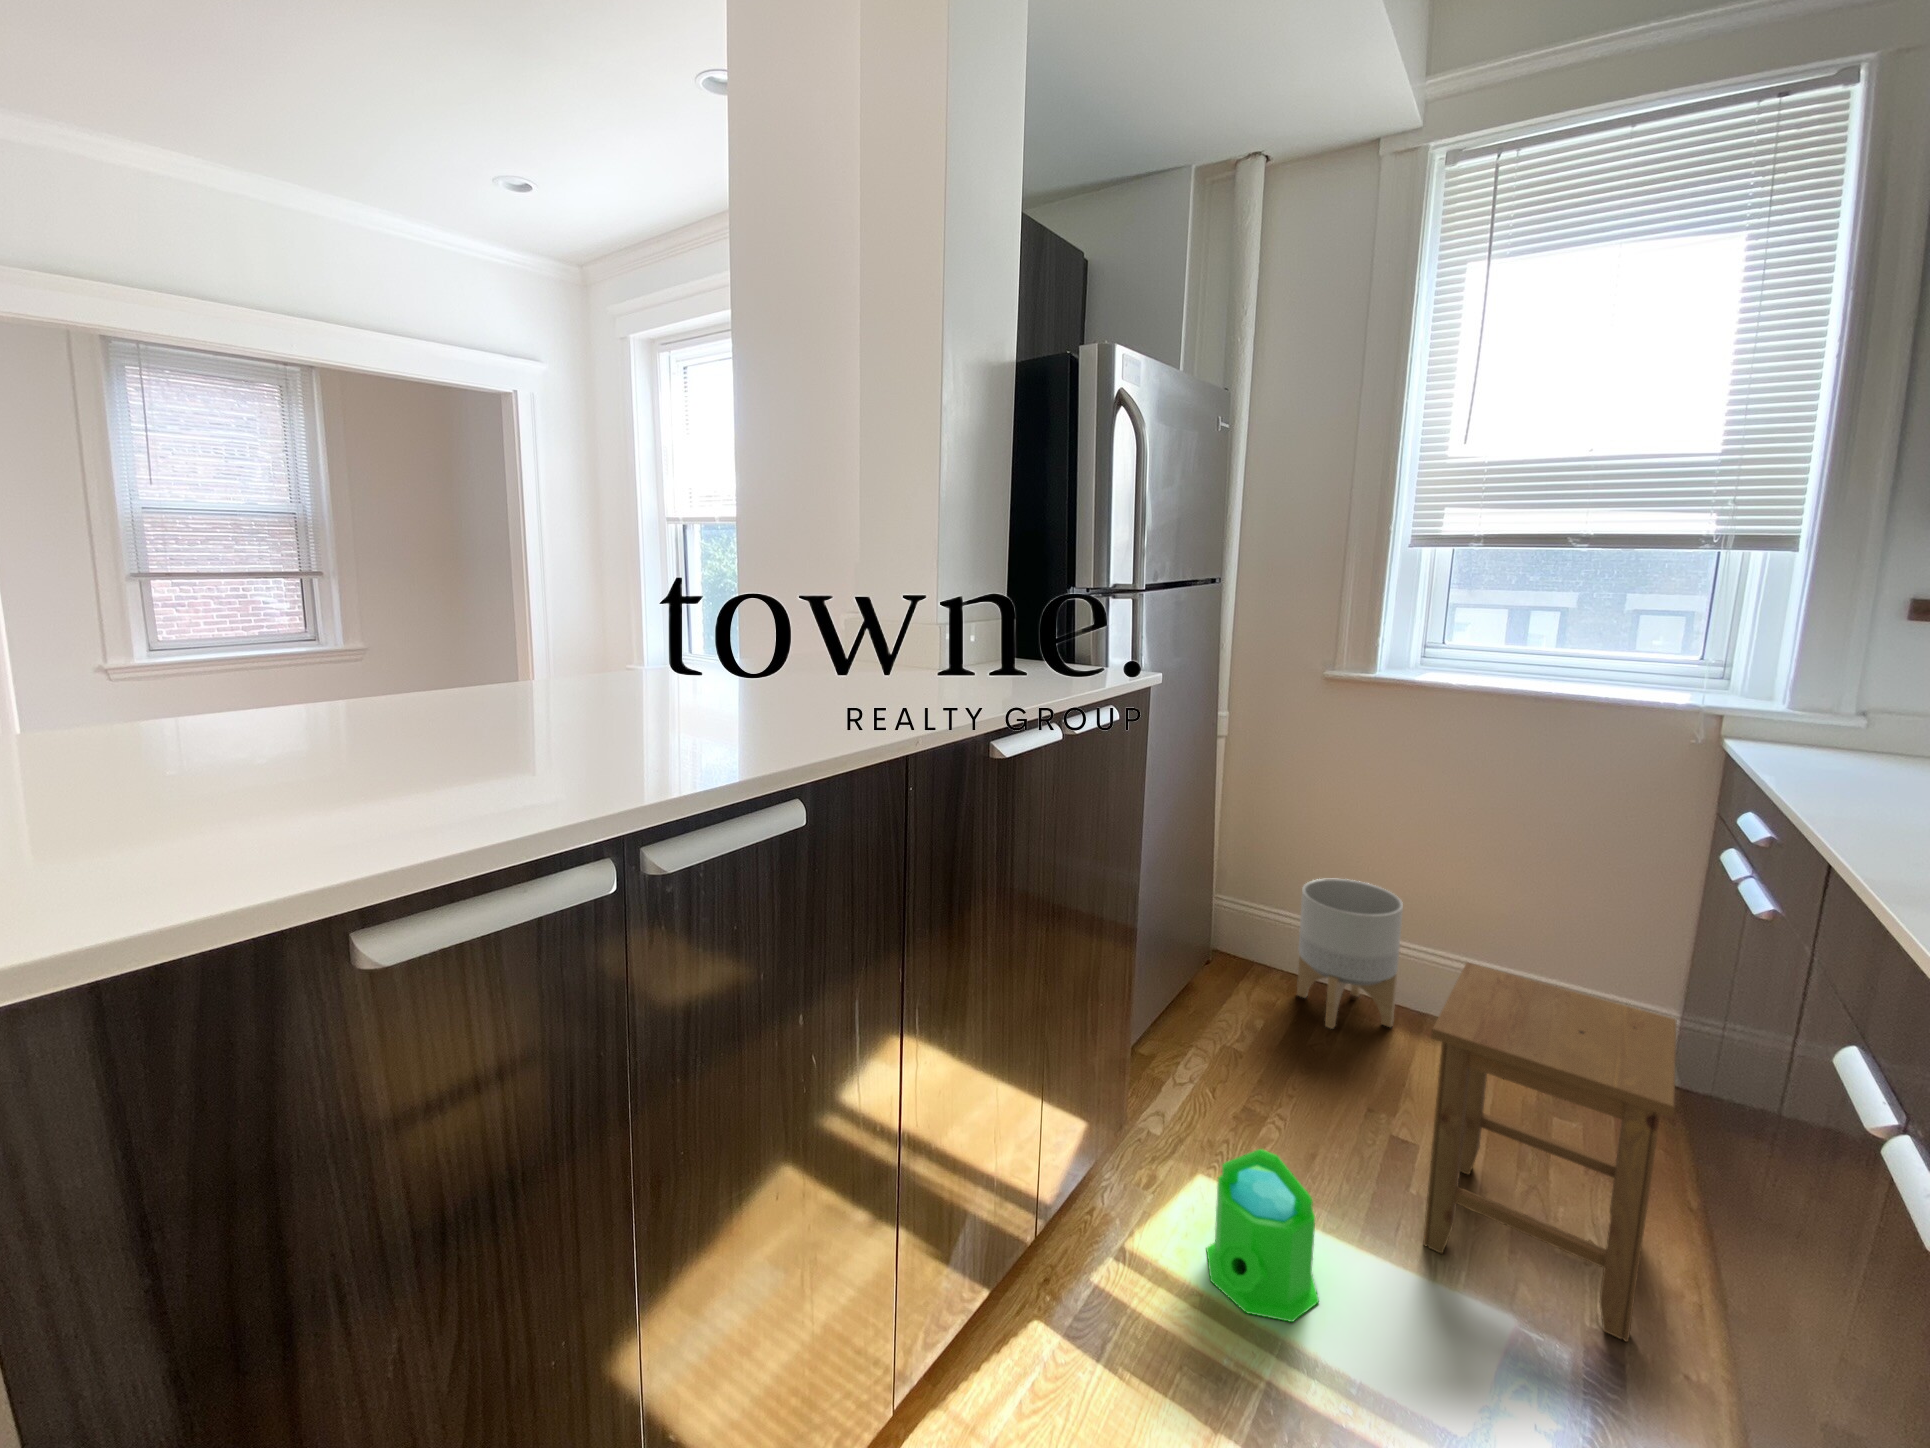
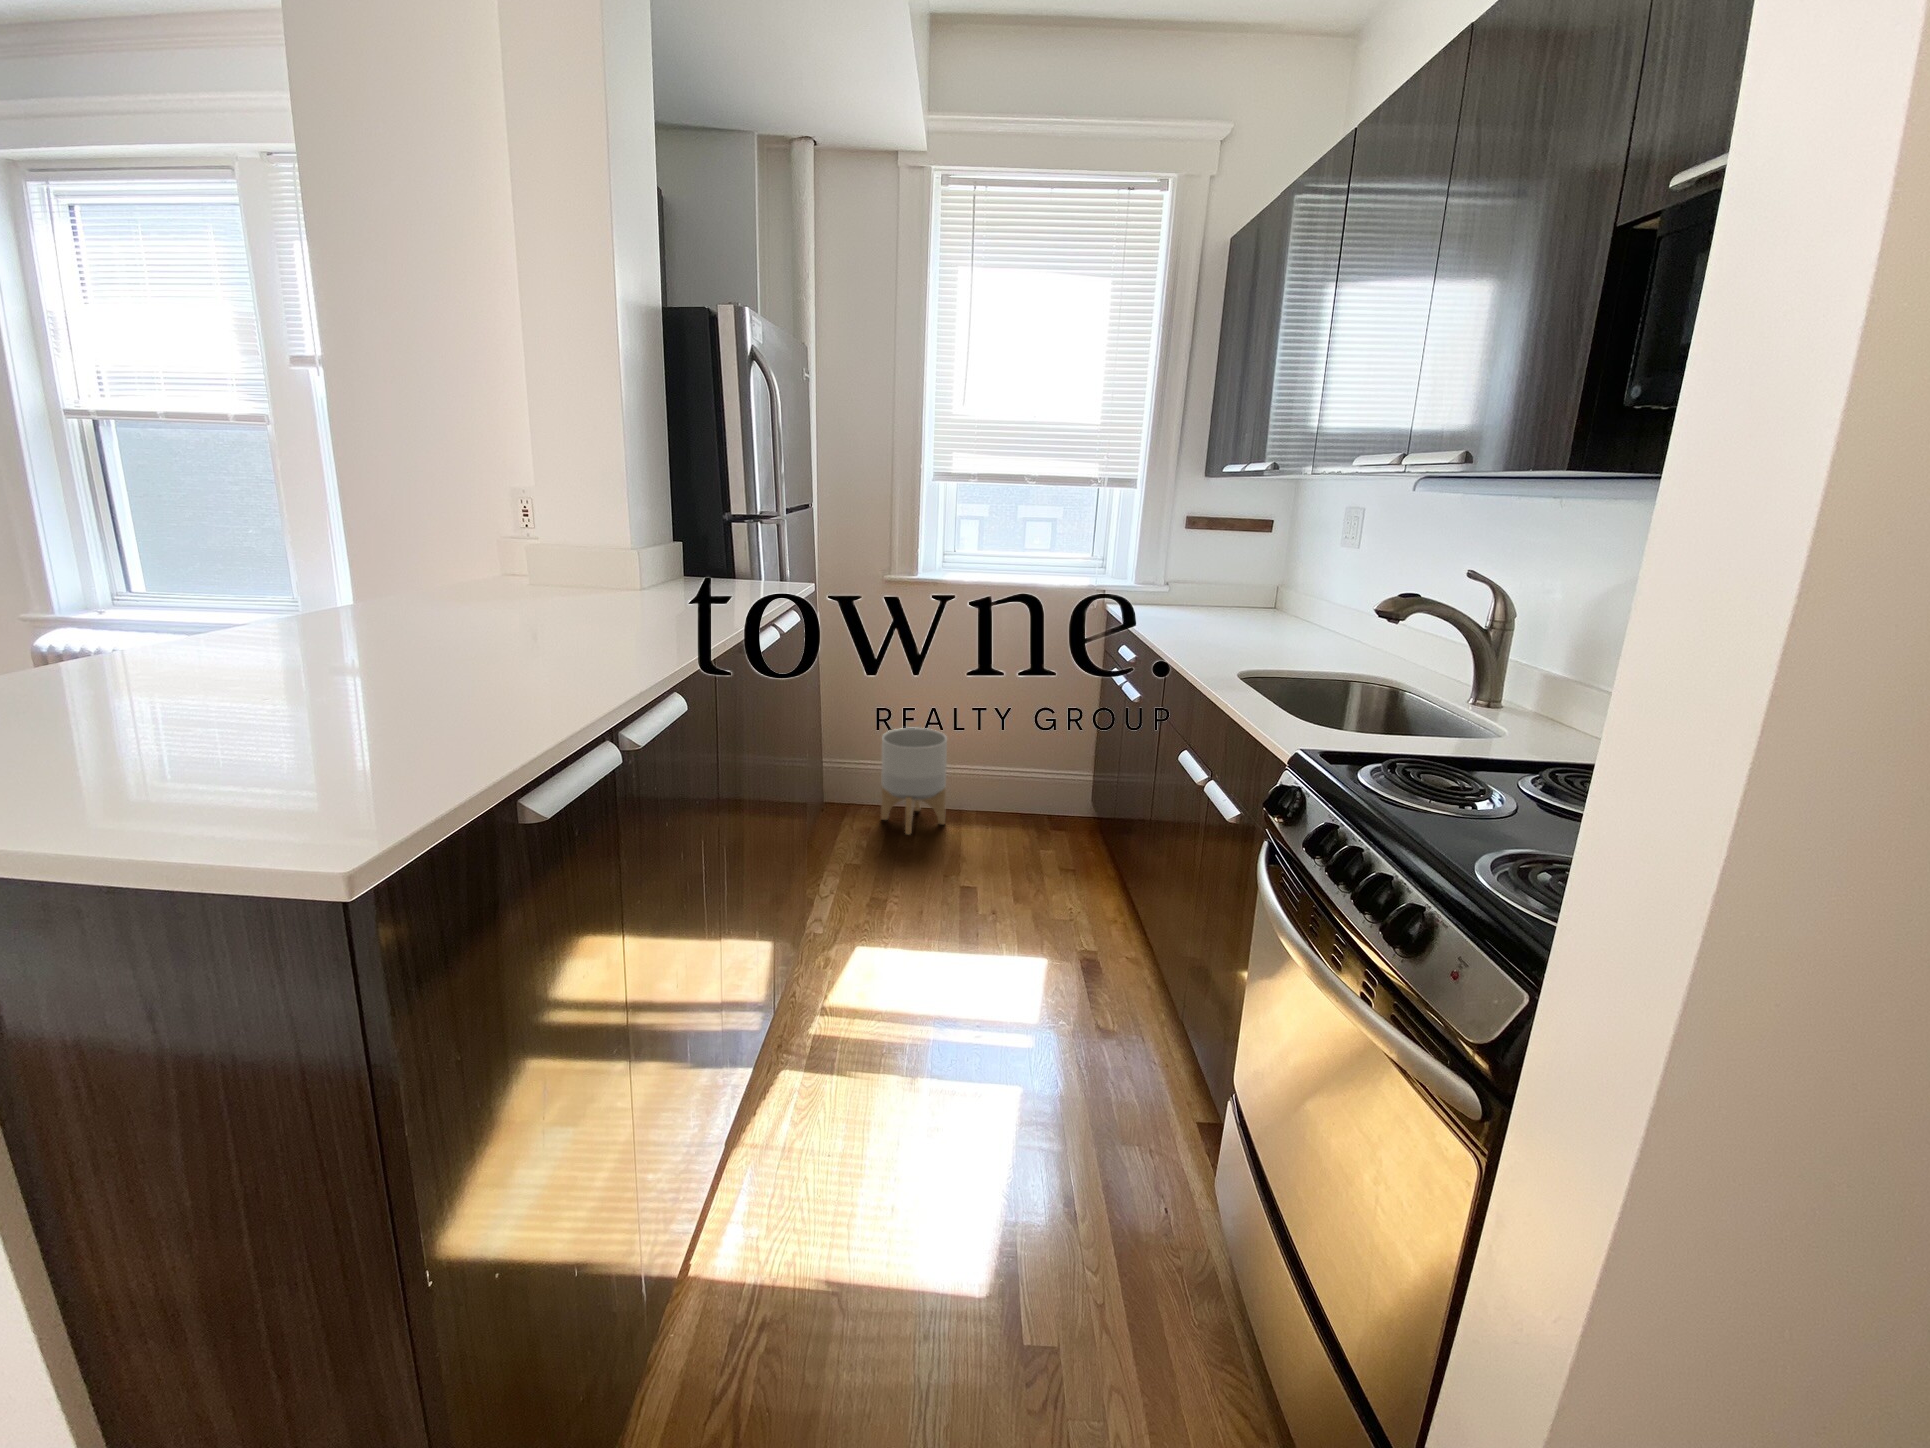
stool: present [1423,963,1677,1342] -> none [996,757,1117,946]
watering can: present [1207,1149,1319,1322] -> none [877,901,952,1010]

